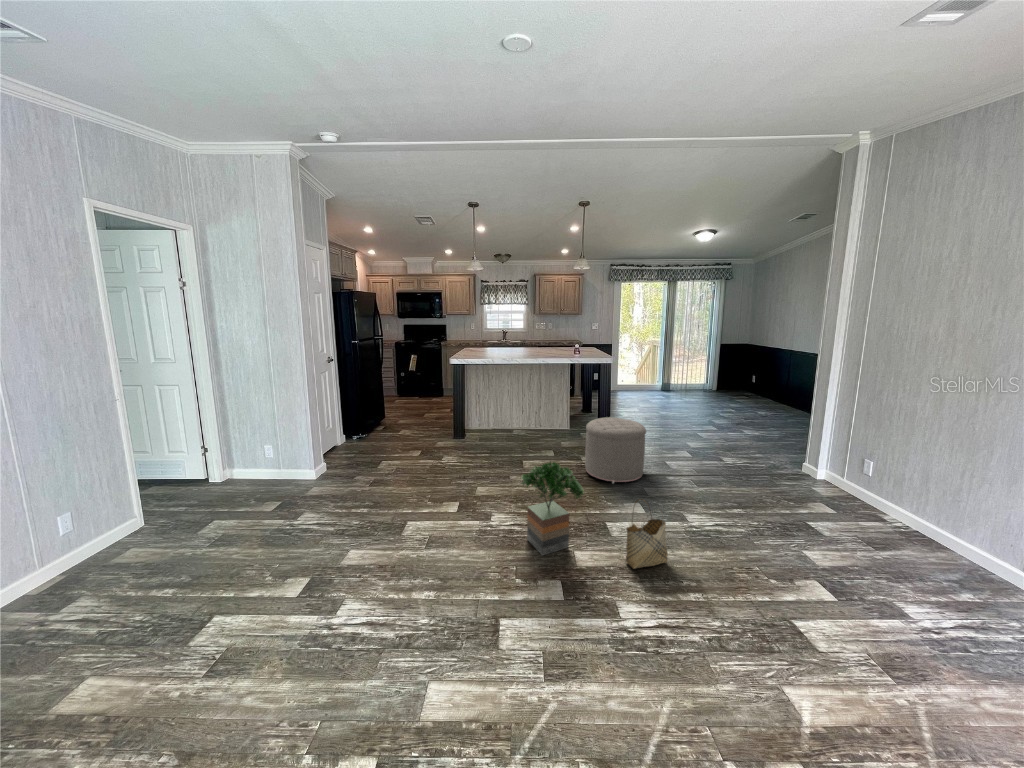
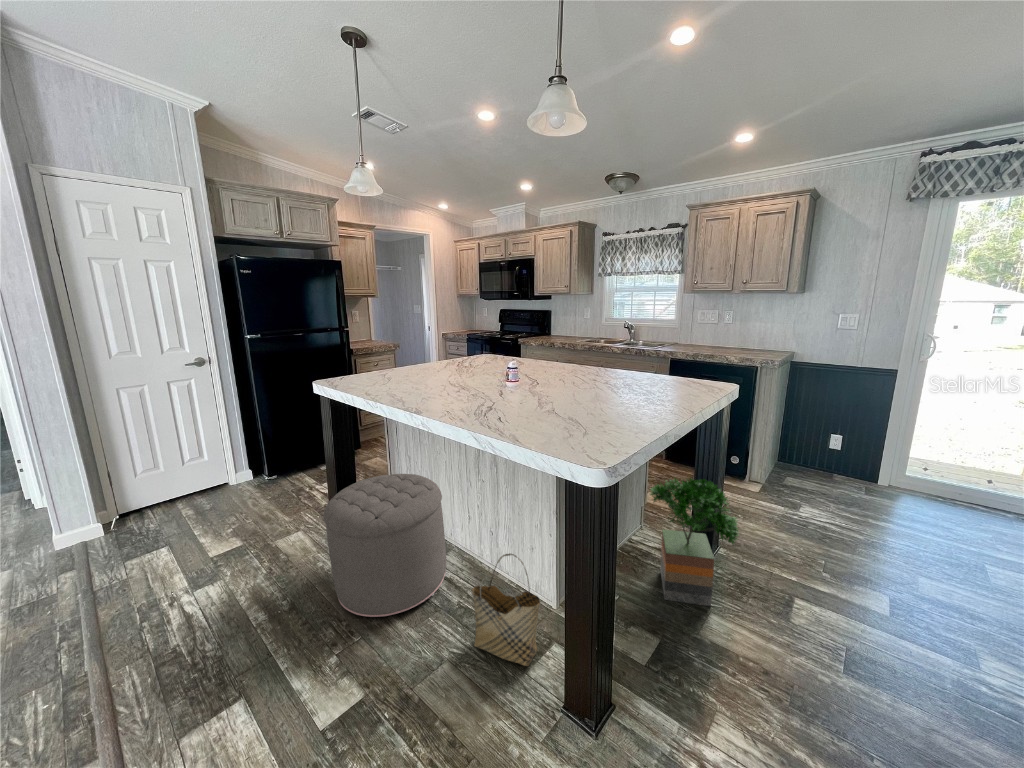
ottoman: present [585,417,646,483] -> present [323,474,446,617]
woven basket: present [626,499,667,569] -> present [472,554,540,666]

